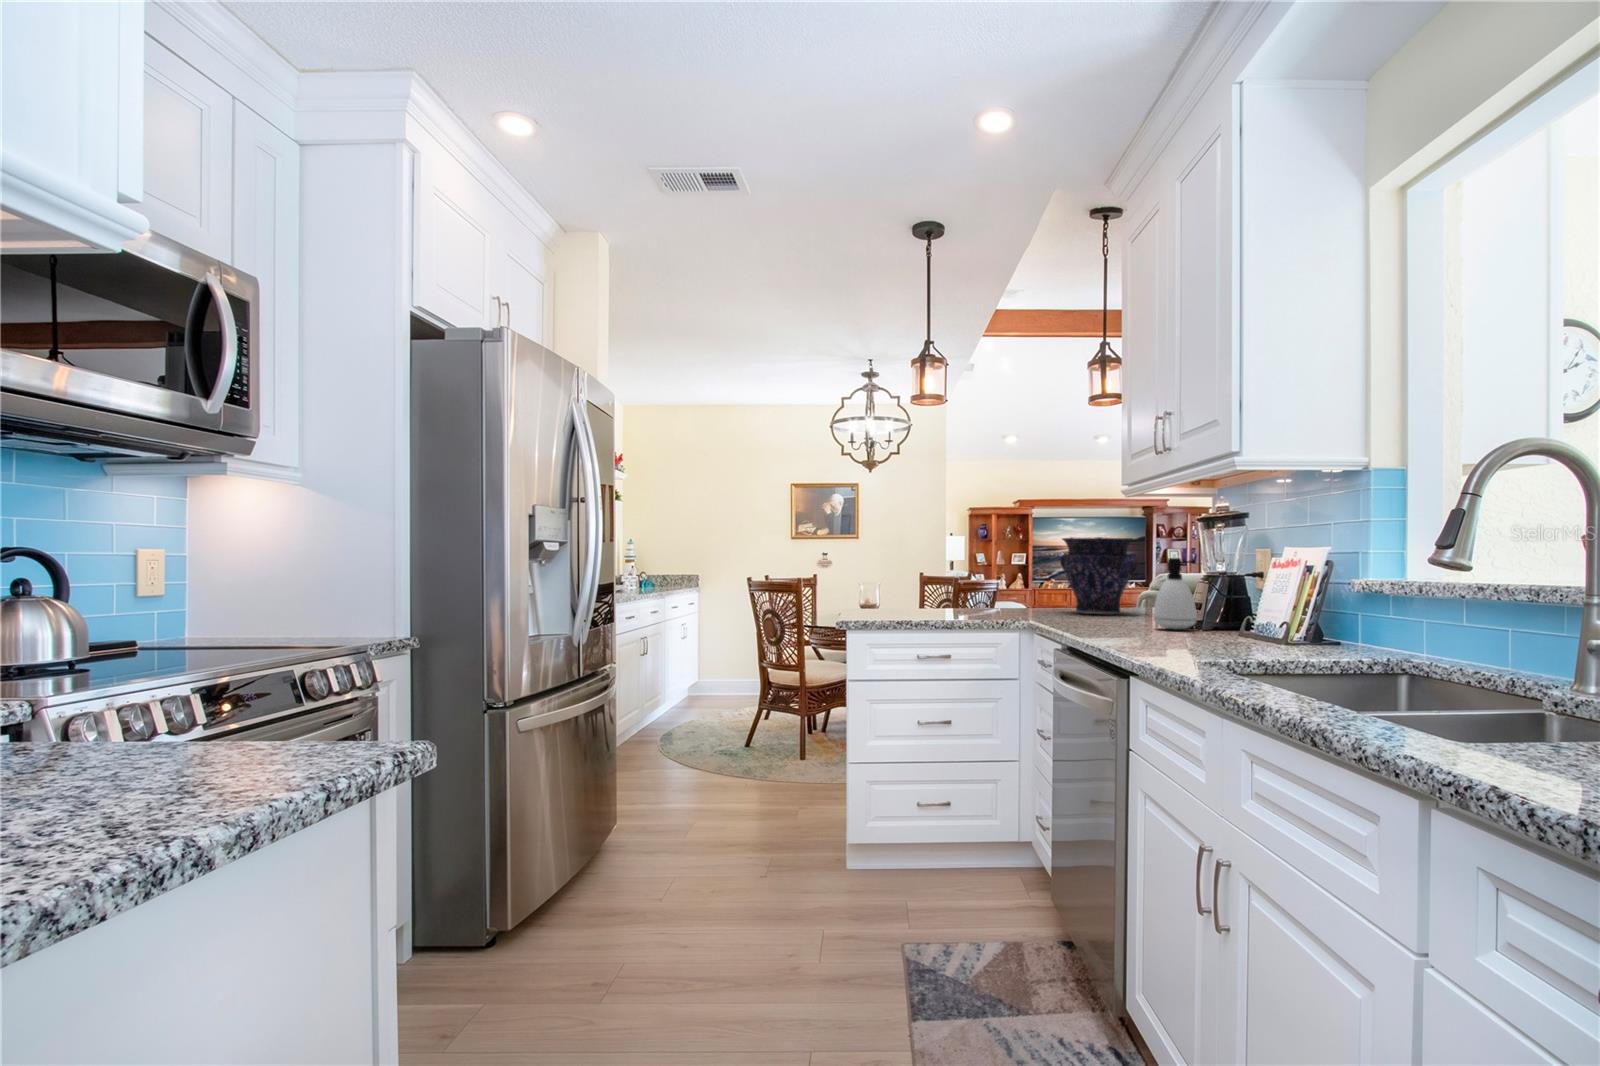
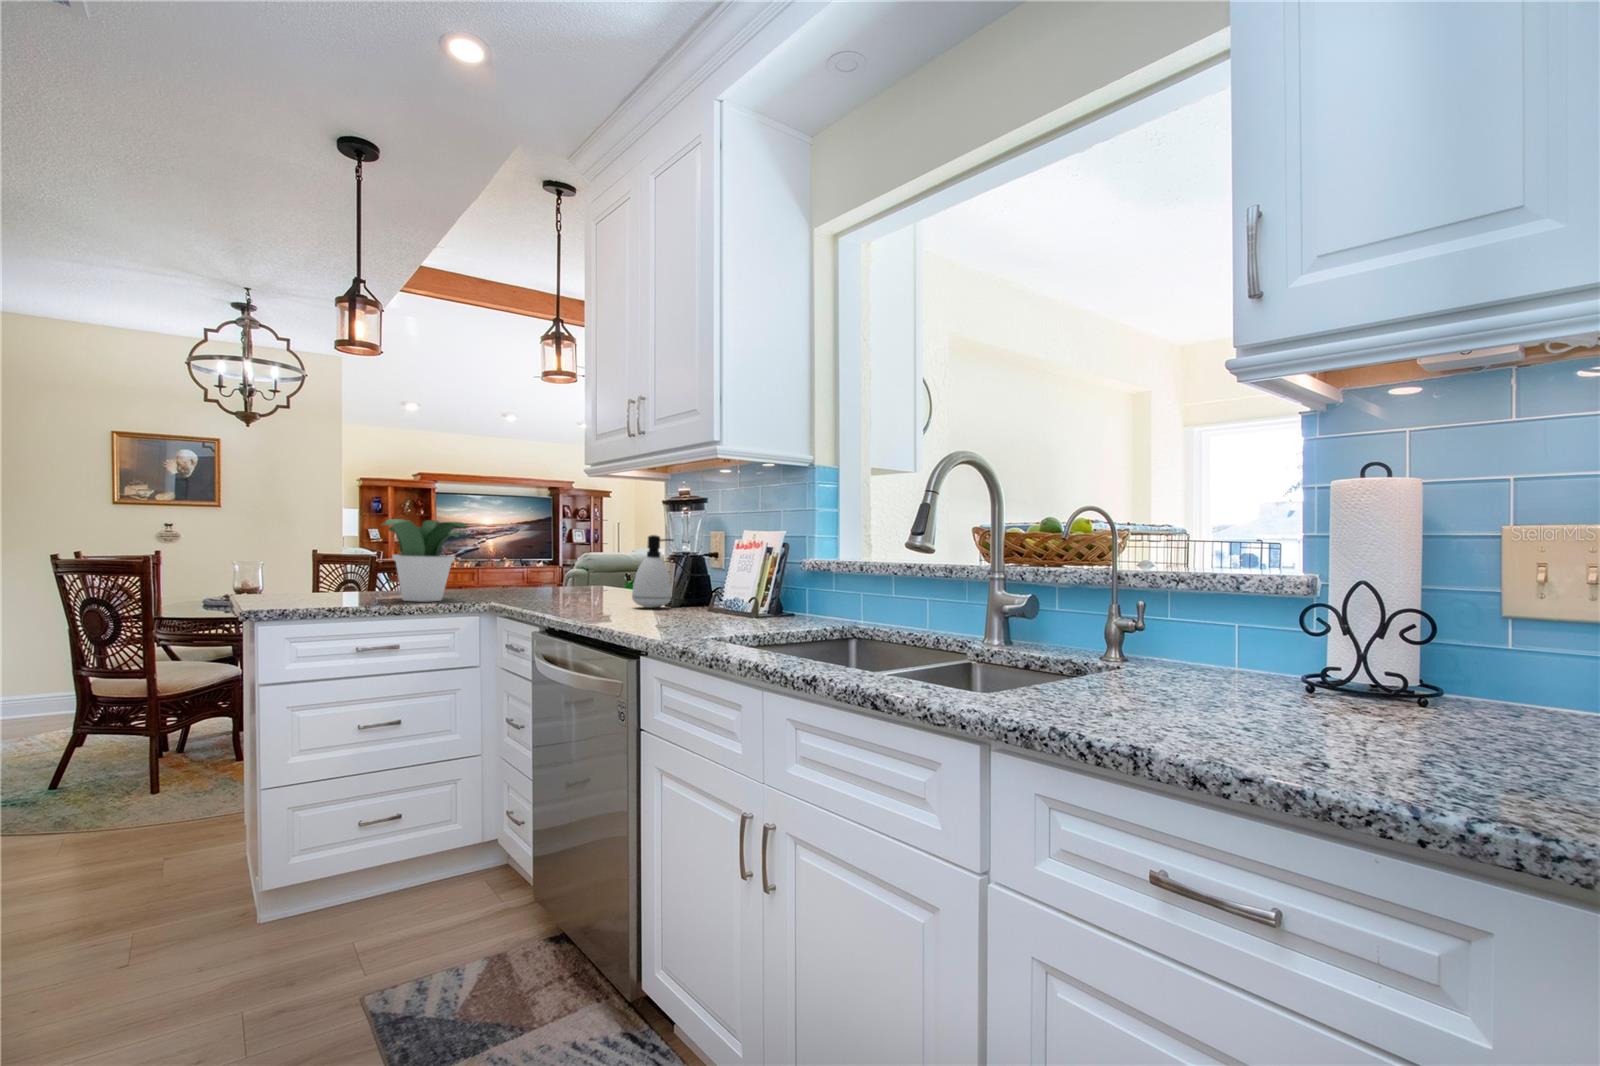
vase: present [1060,537,1138,614] -> none [519,511,602,595]
potted plant: none [942,550,1010,617] -> present [382,519,467,601]

